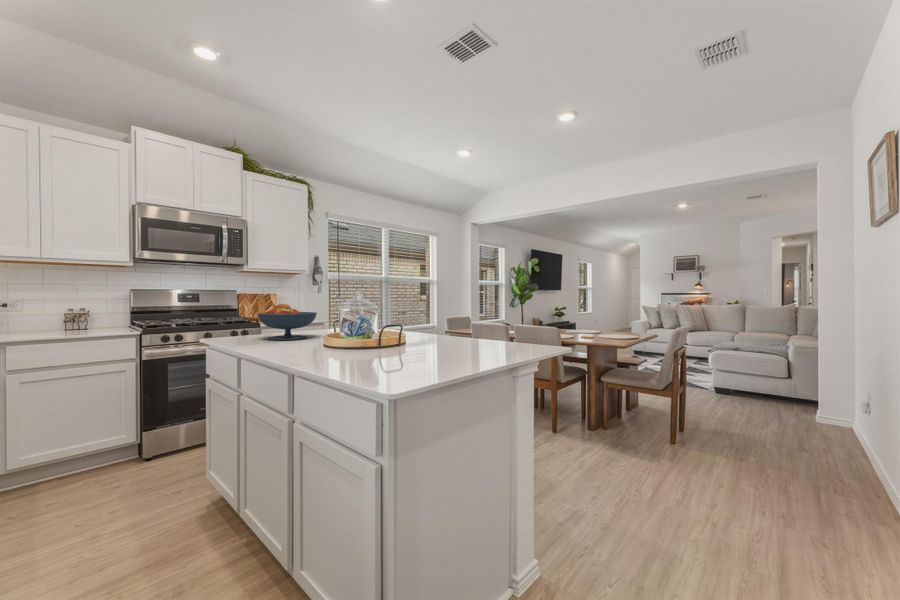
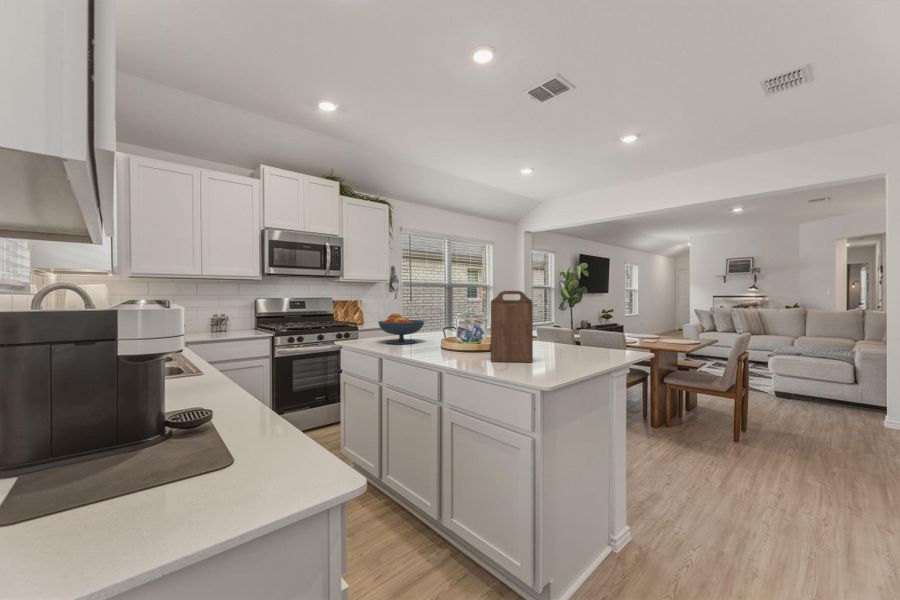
cutting board: none [366,269,418,359] -> present [491,291,533,362]

